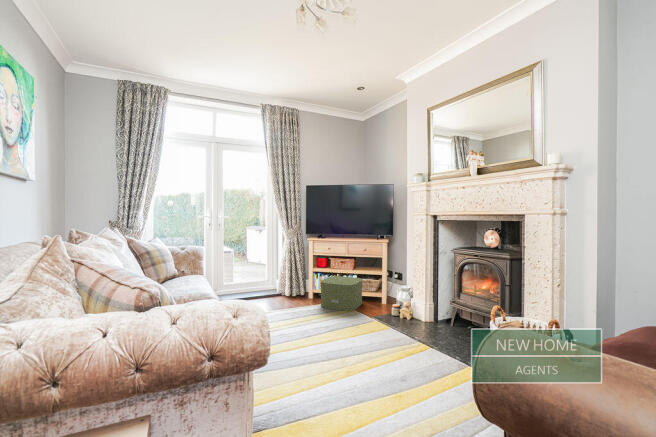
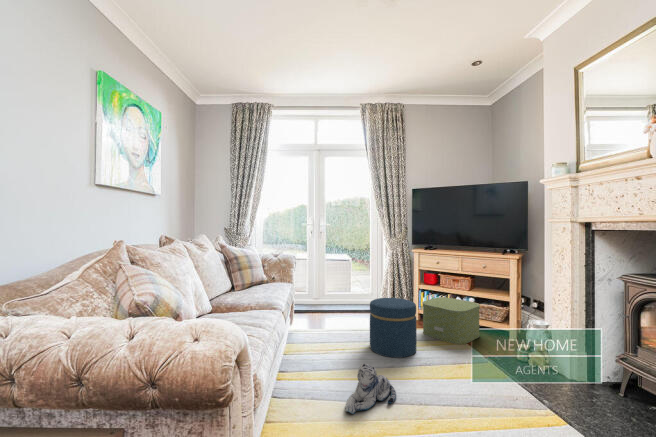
ottoman: none [284,280,323,328] -> present [370,298,417,358]
plush toy: none [288,332,324,373] -> present [345,364,396,414]

